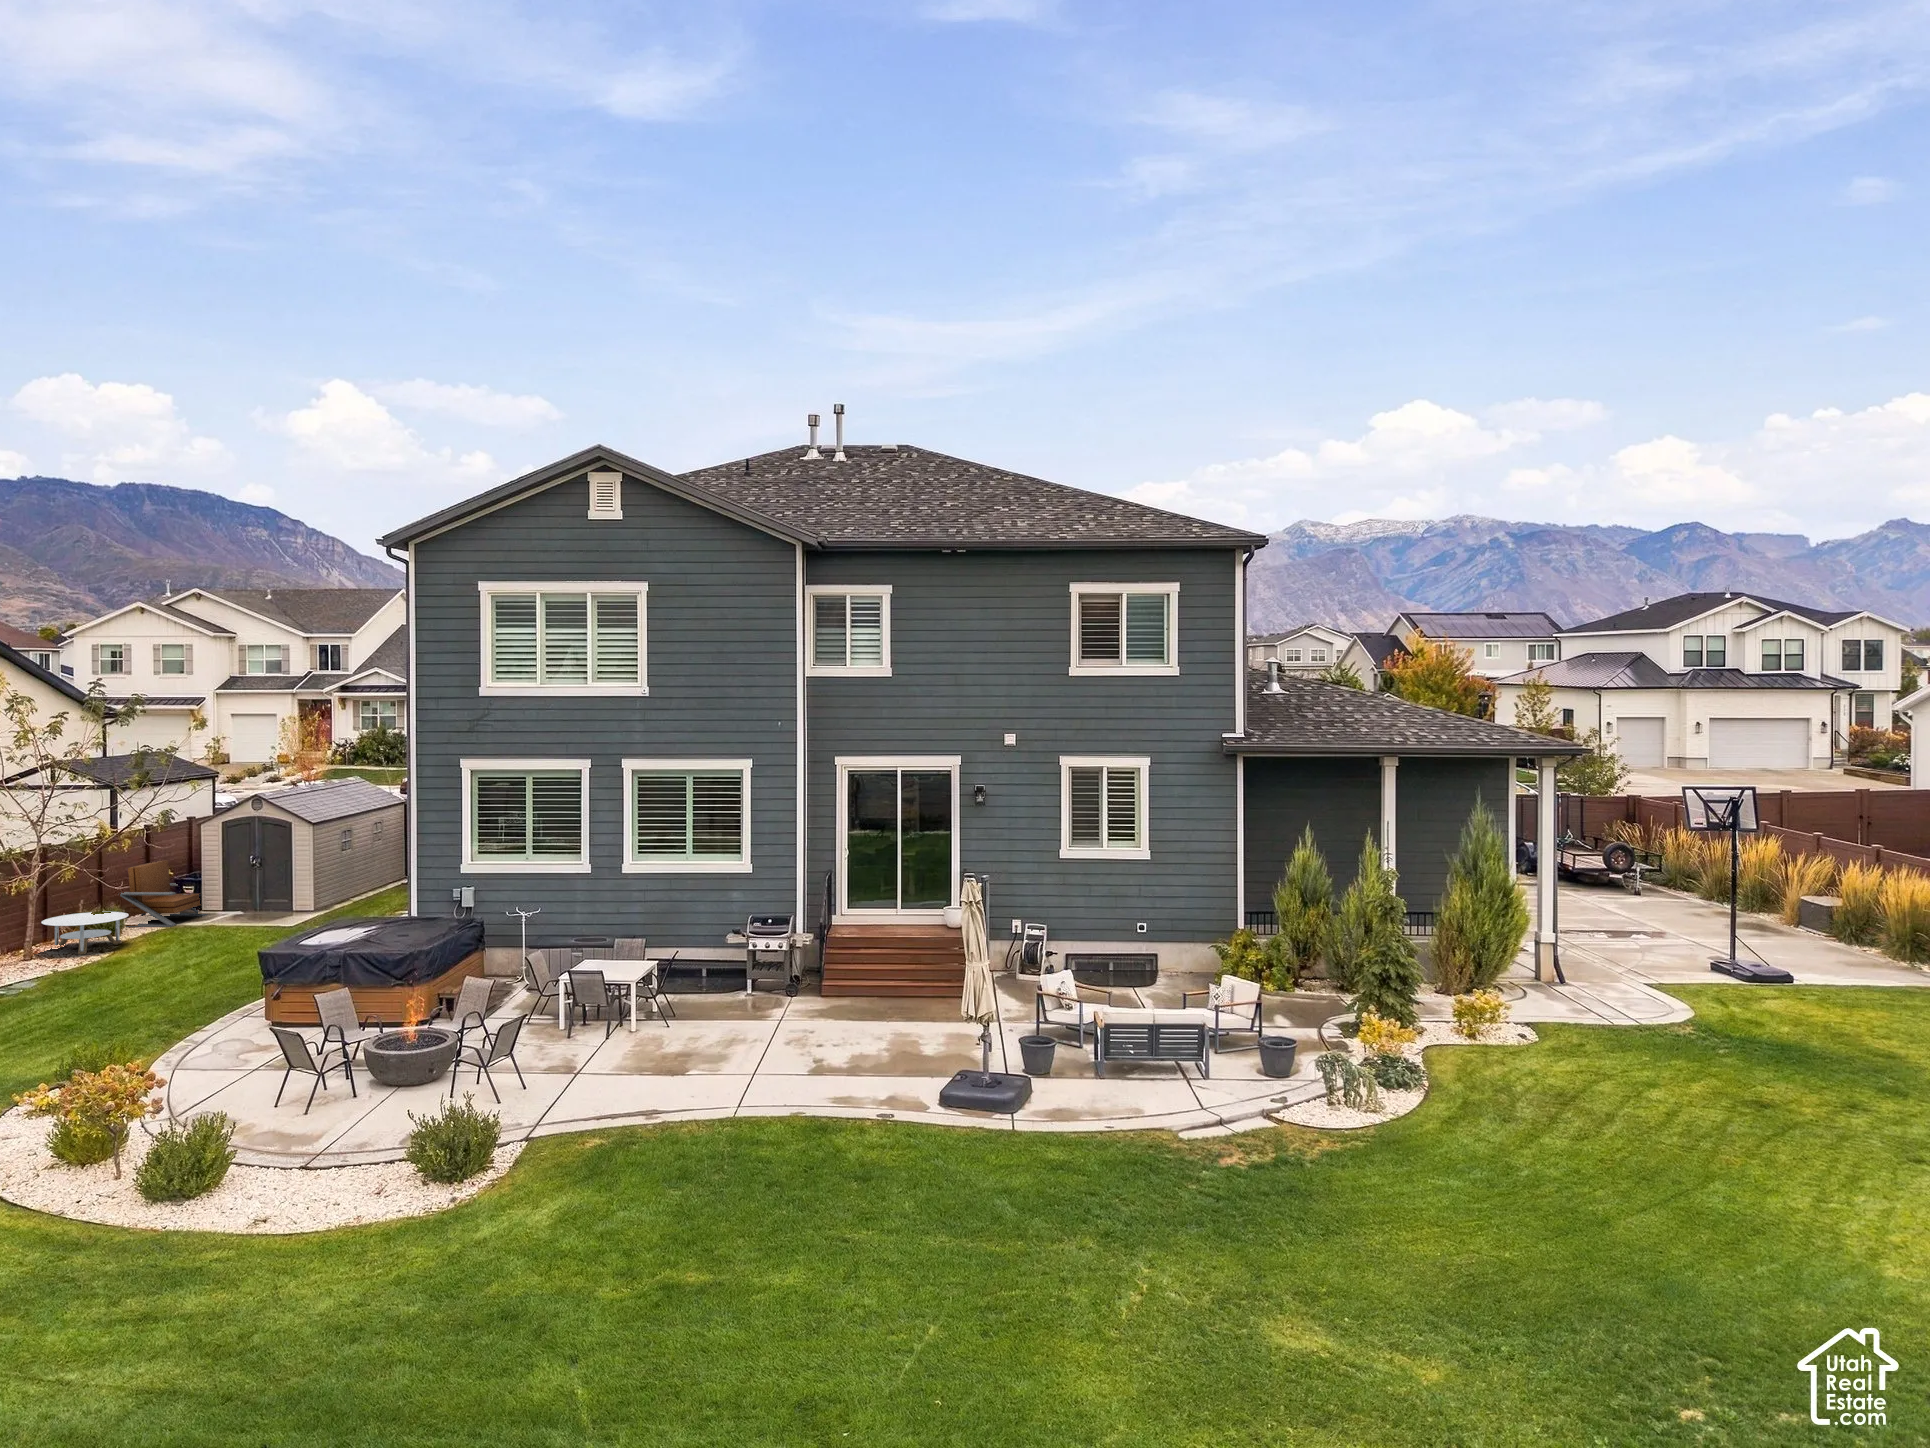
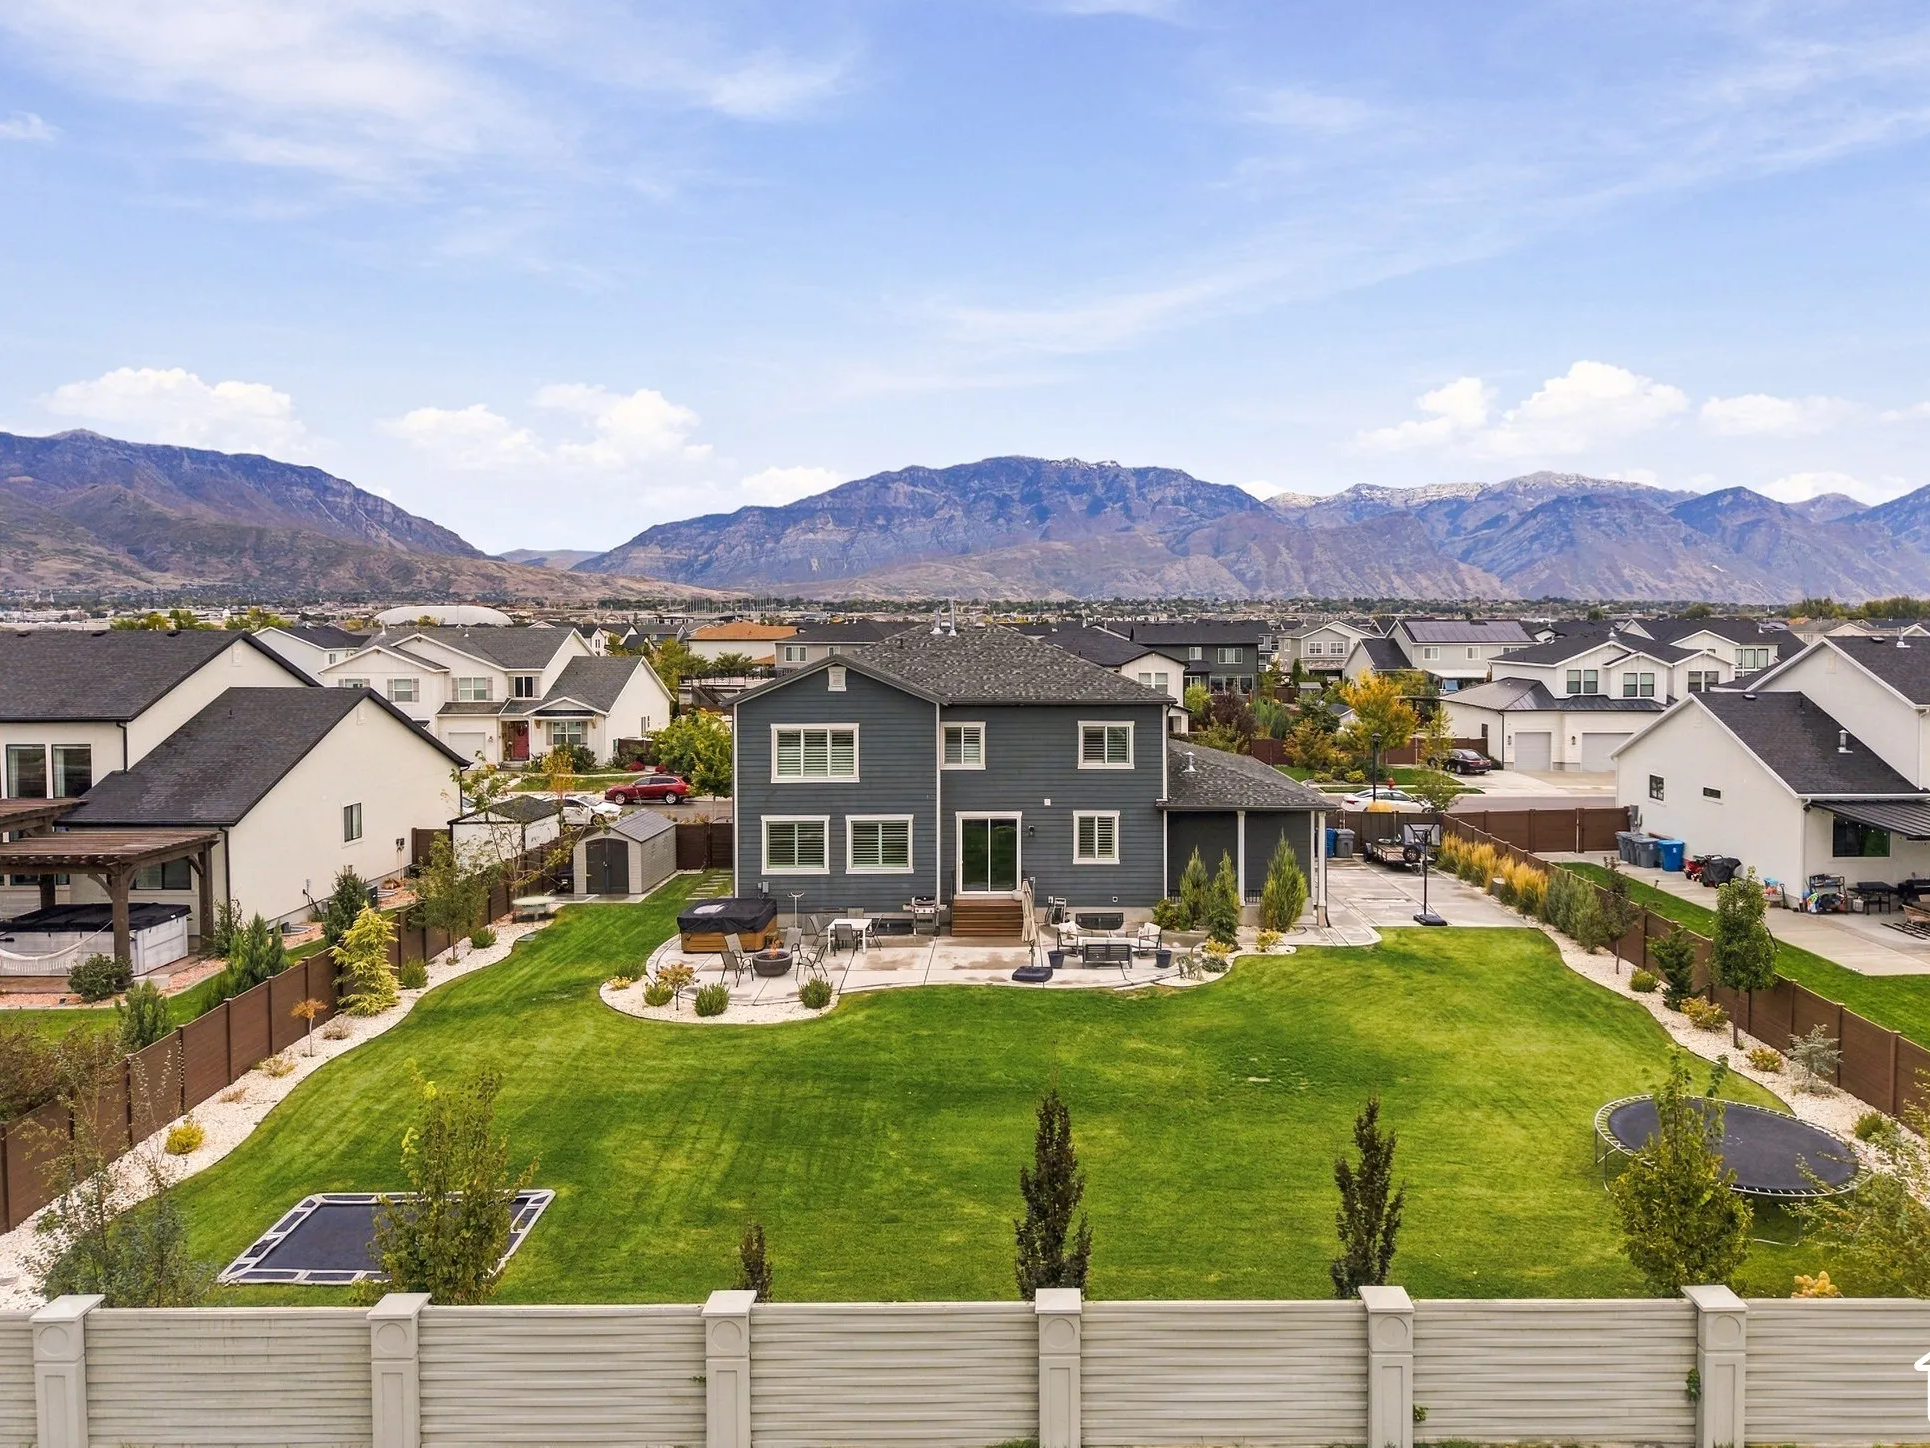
lounge chair: present [120,860,207,927] -> none [536,865,580,904]

